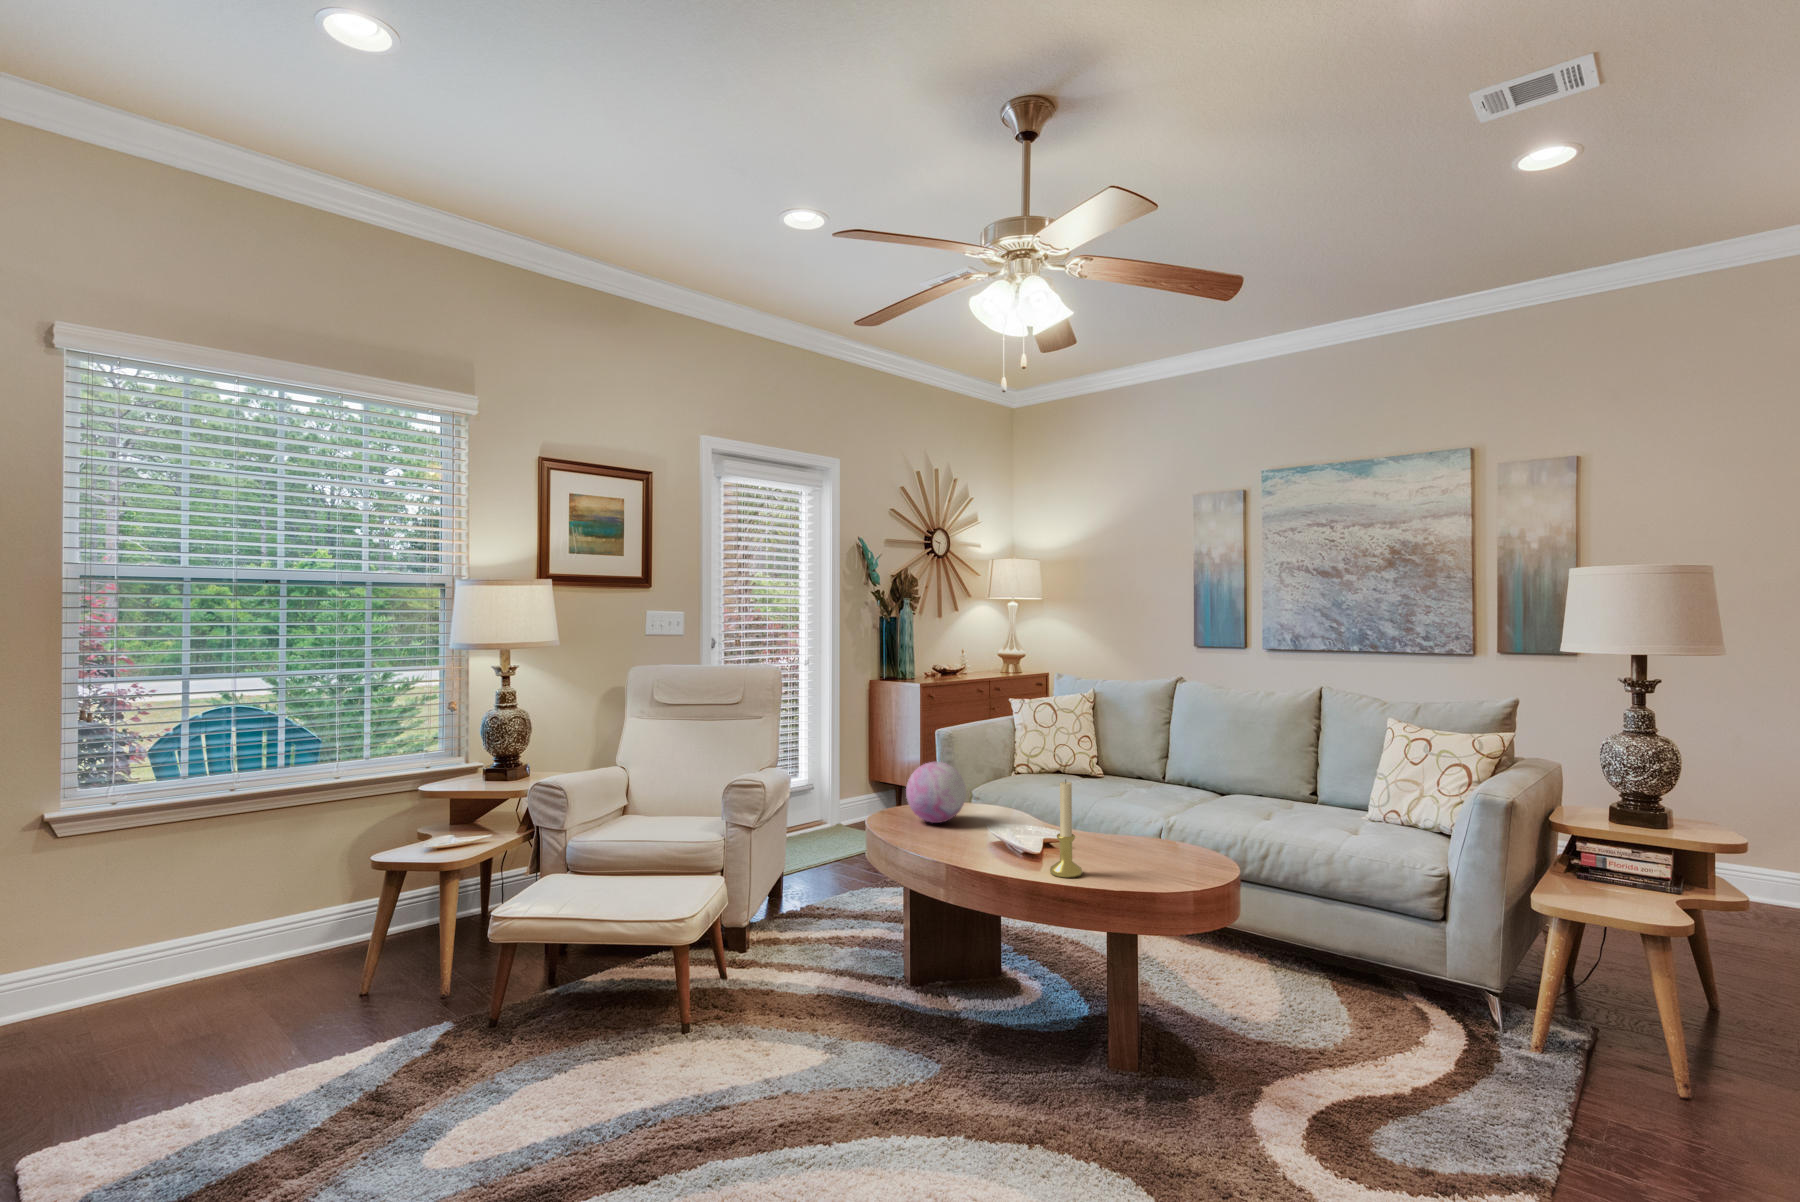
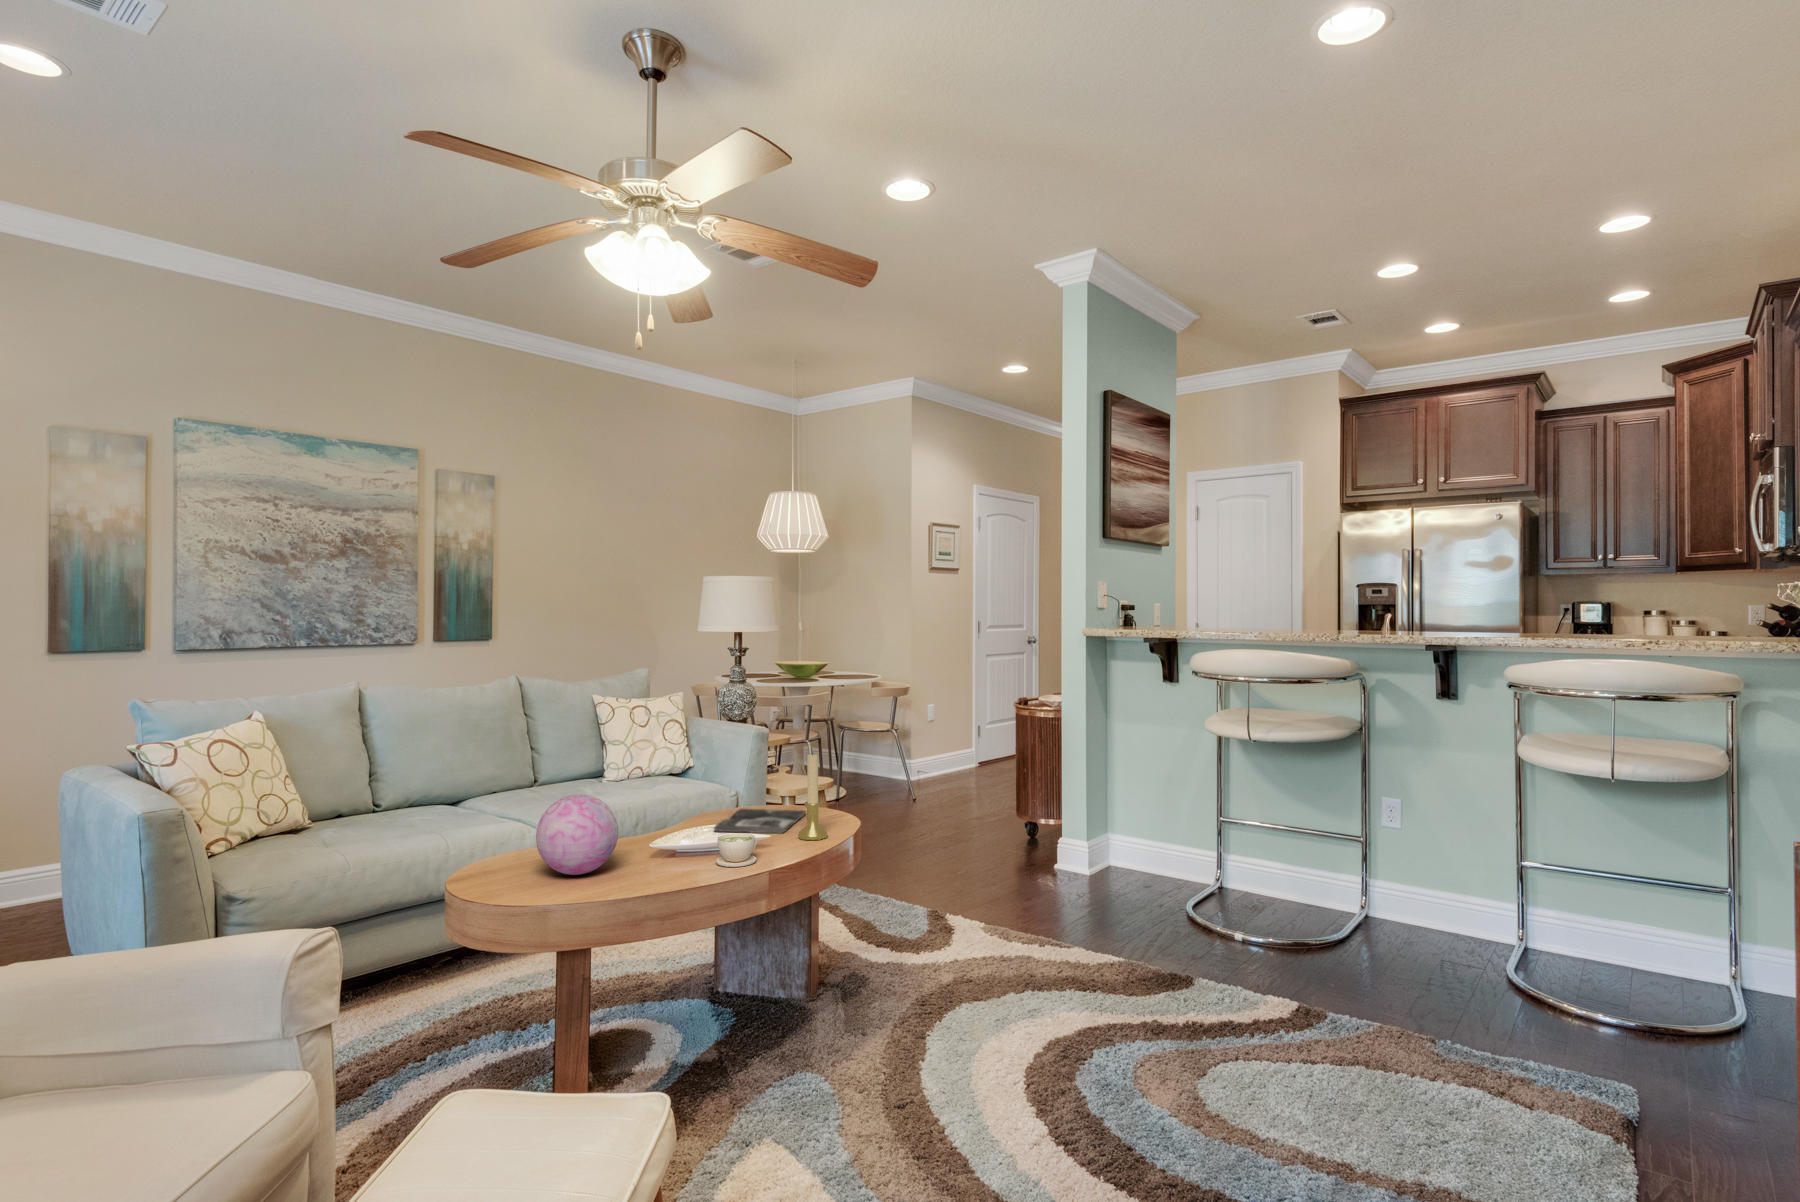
coffee cup: none [944,827,981,857] -> present [716,833,757,867]
magazine: none [1085,841,1191,872] -> present [714,809,806,833]

